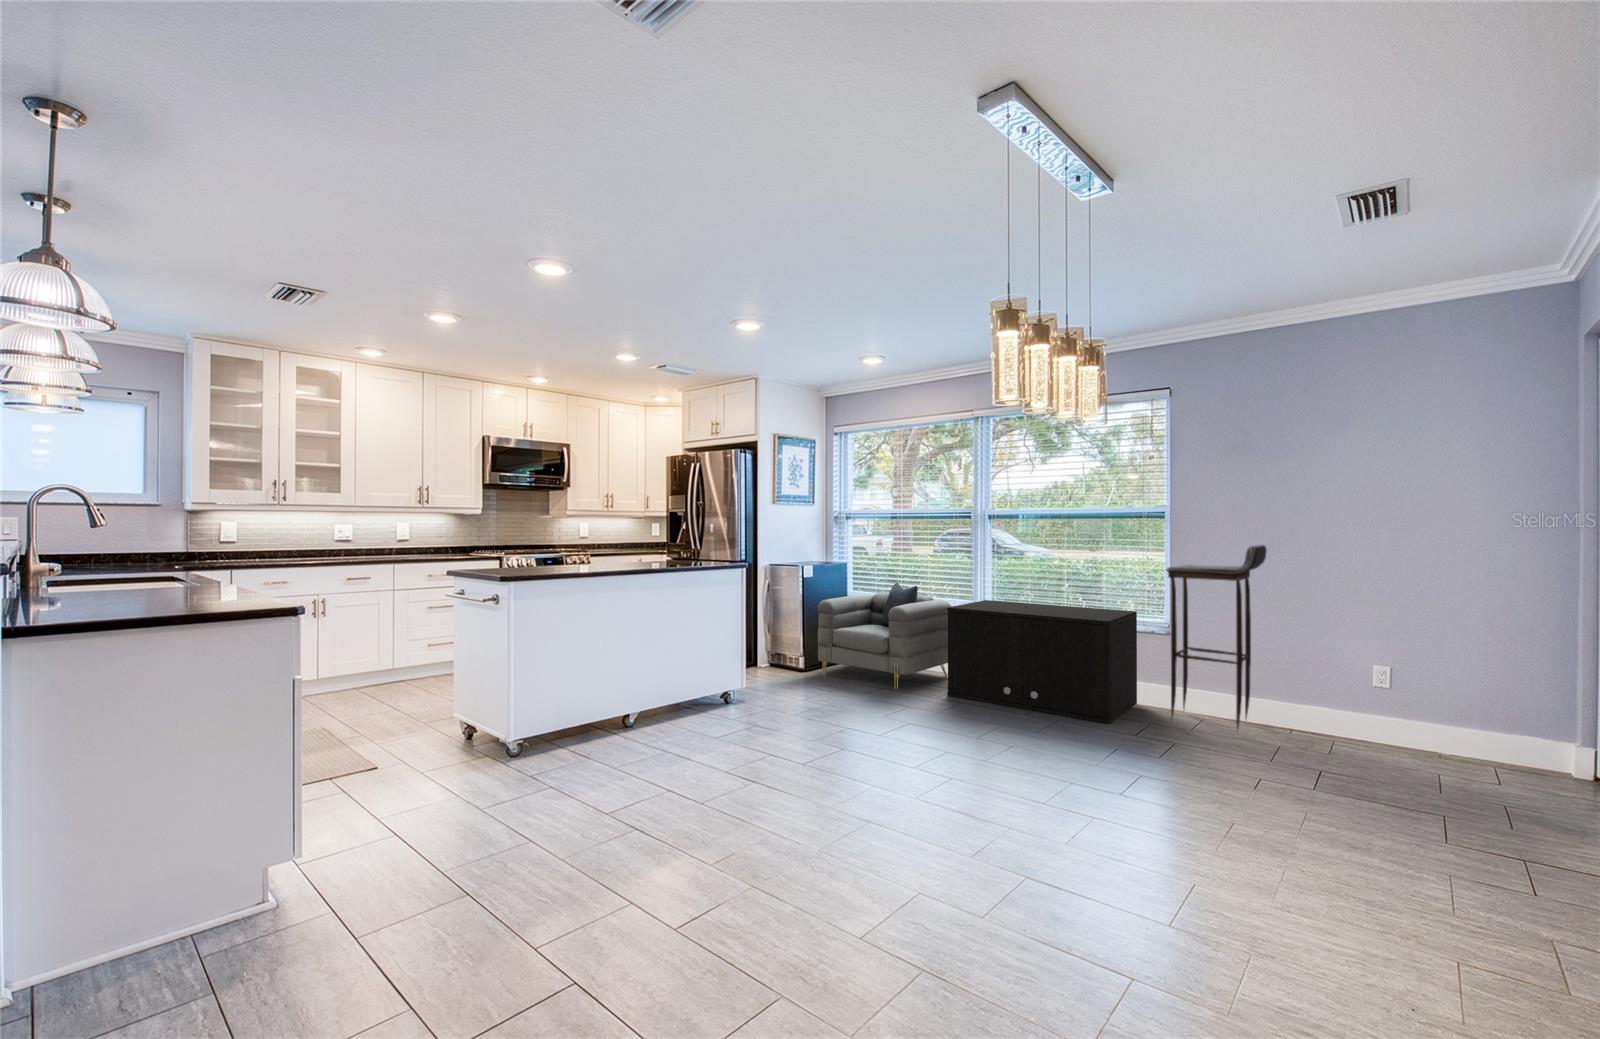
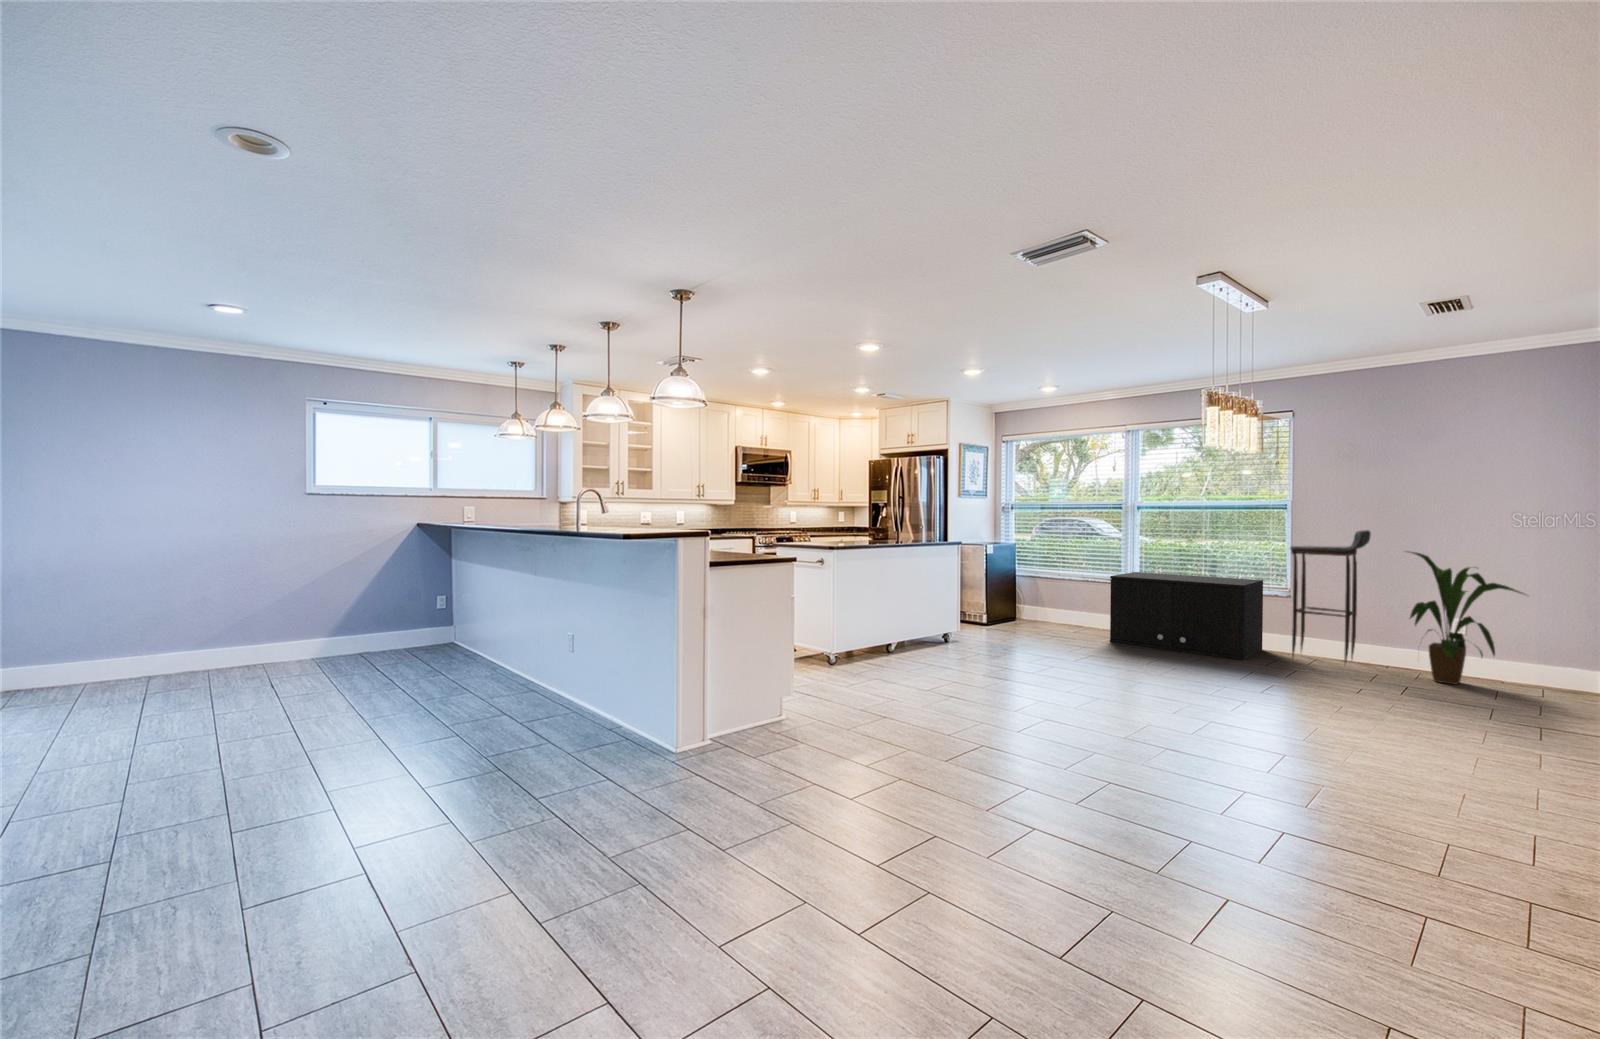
house plant: none [1308,574,1472,761] -> present [1410,552,1525,685]
armchair: present [818,583,951,689] -> none [999,558,1106,637]

